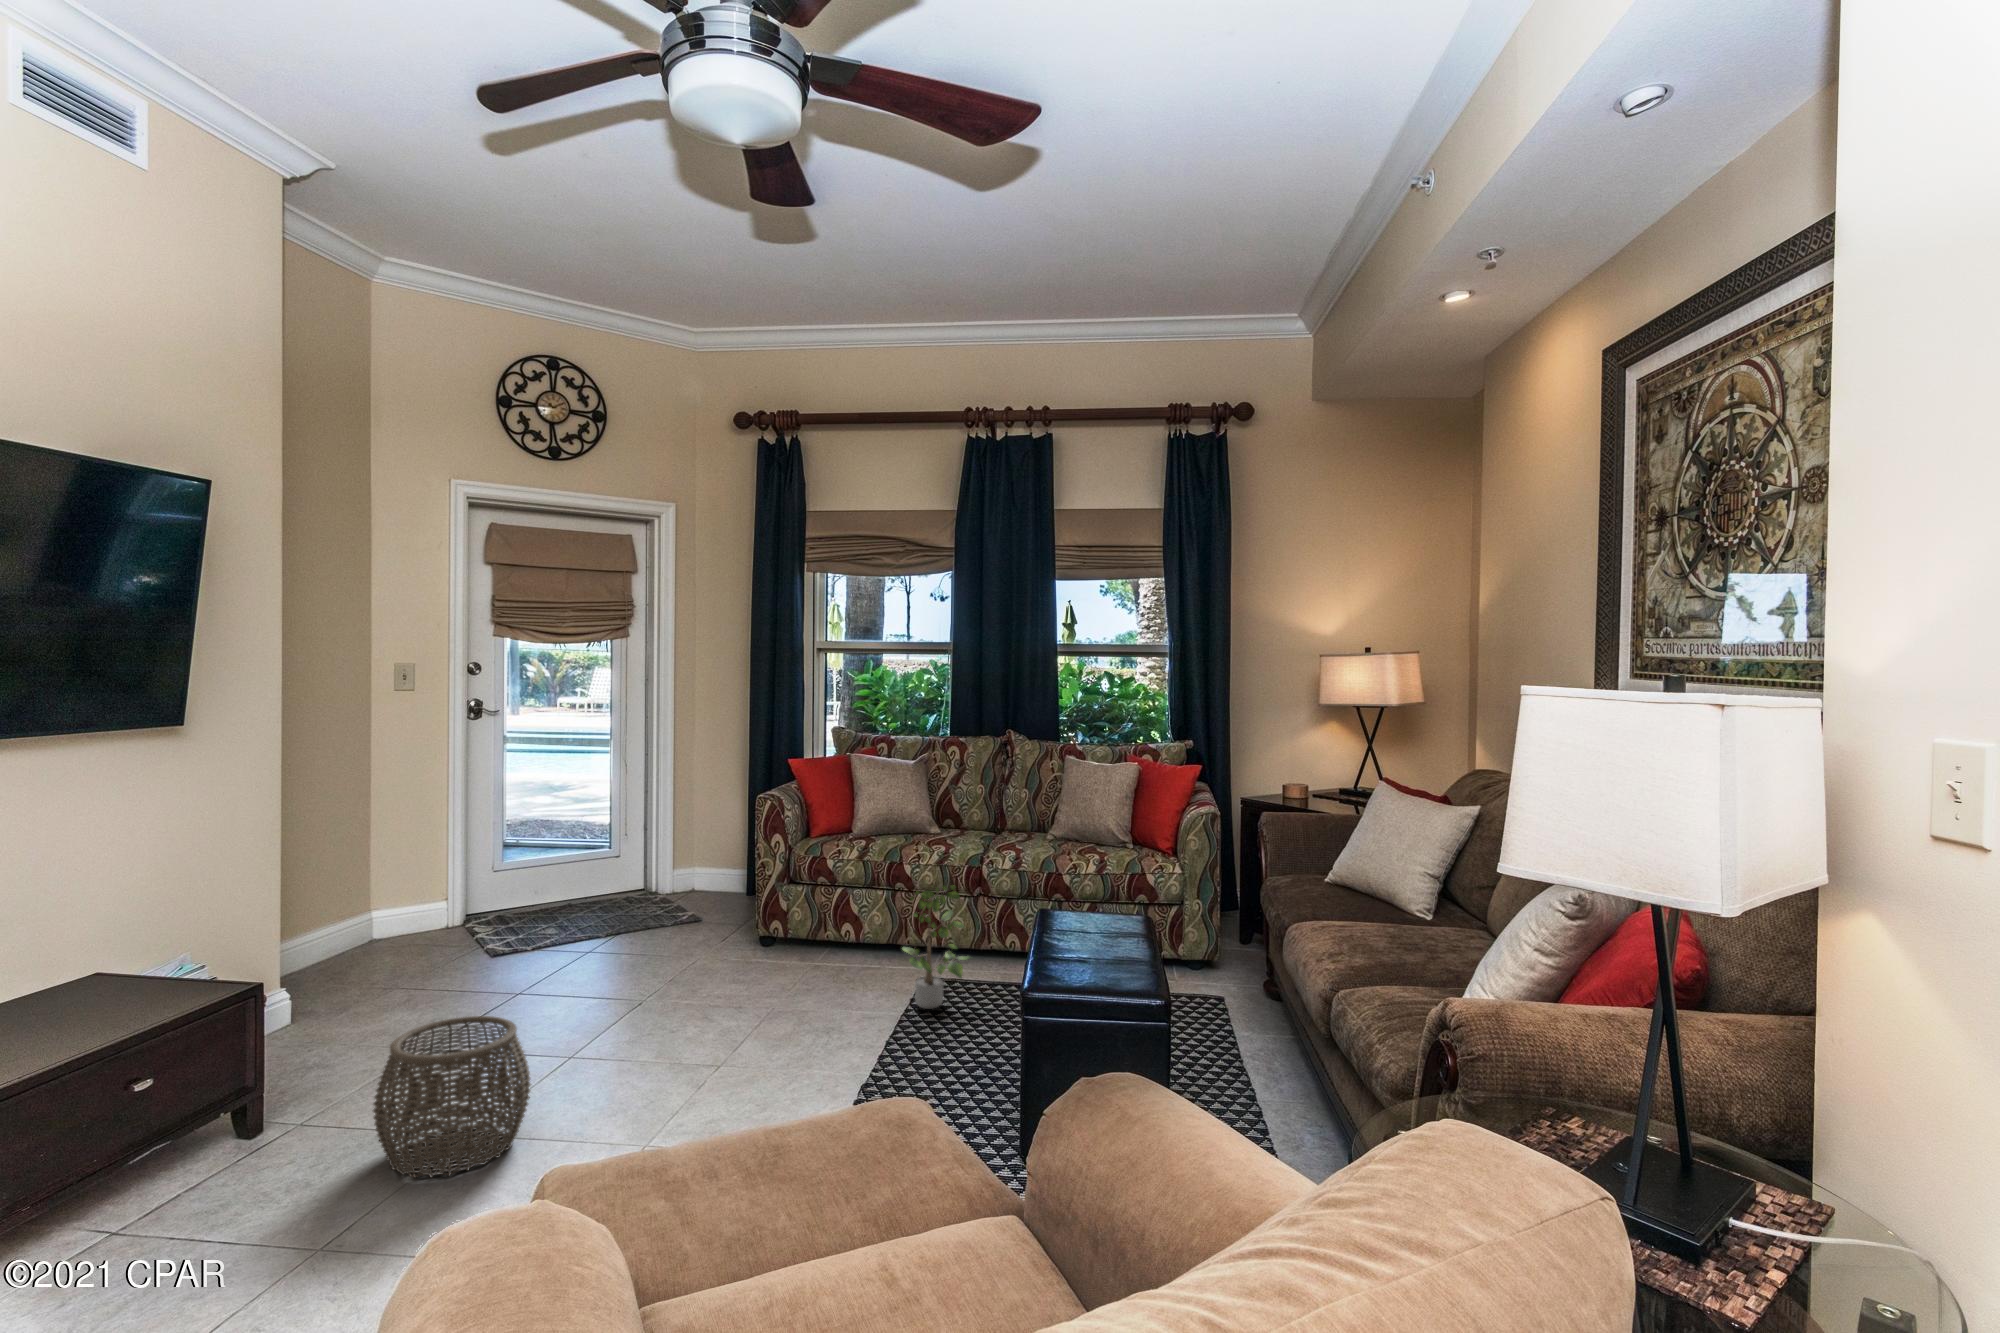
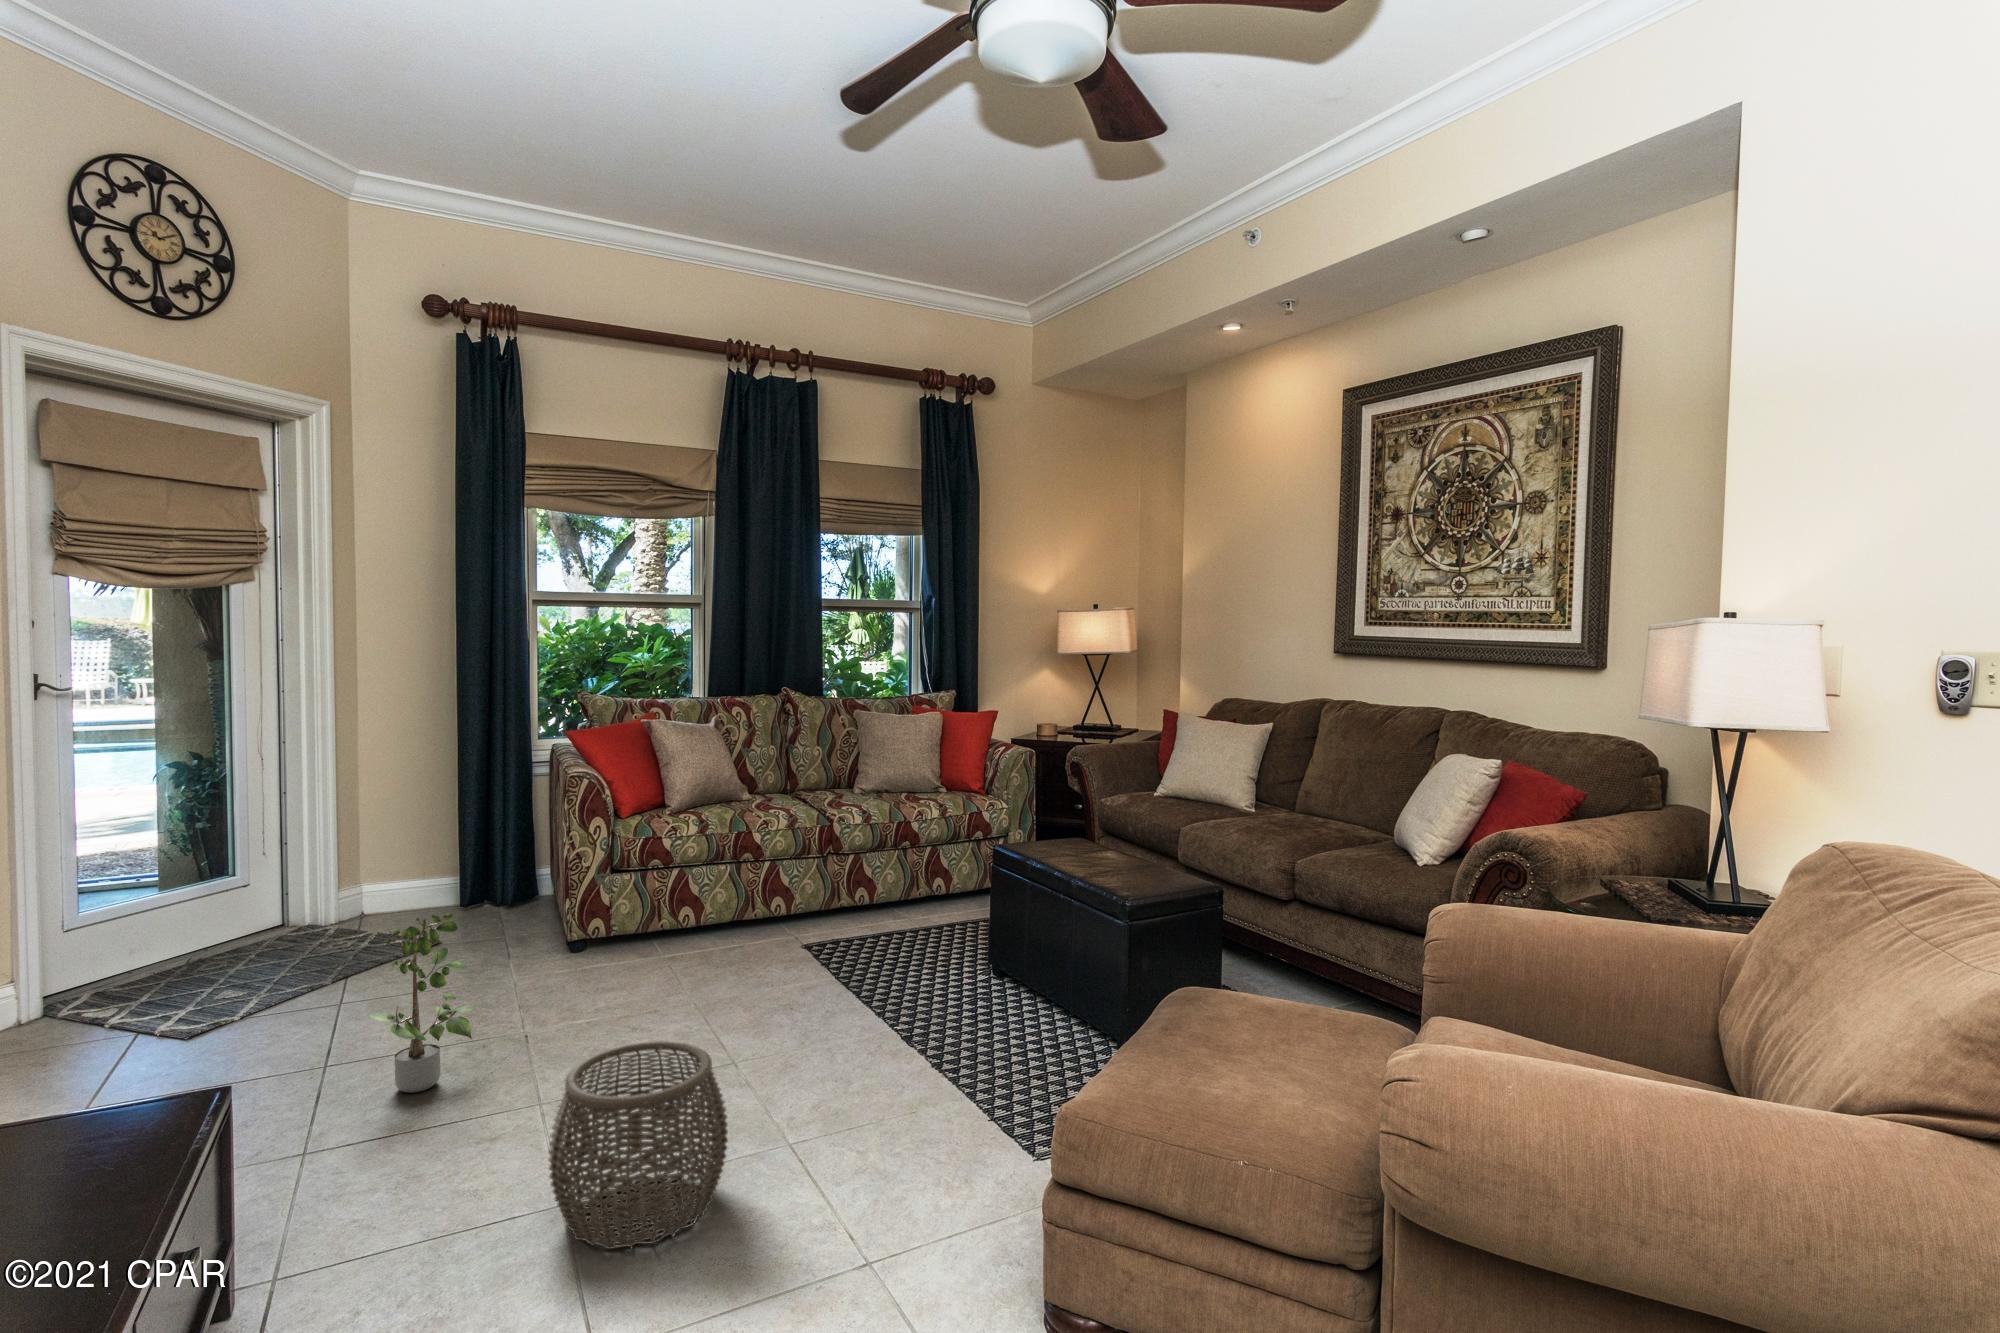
potted plant: present [902,885,969,1009] -> present [370,912,478,1093]

